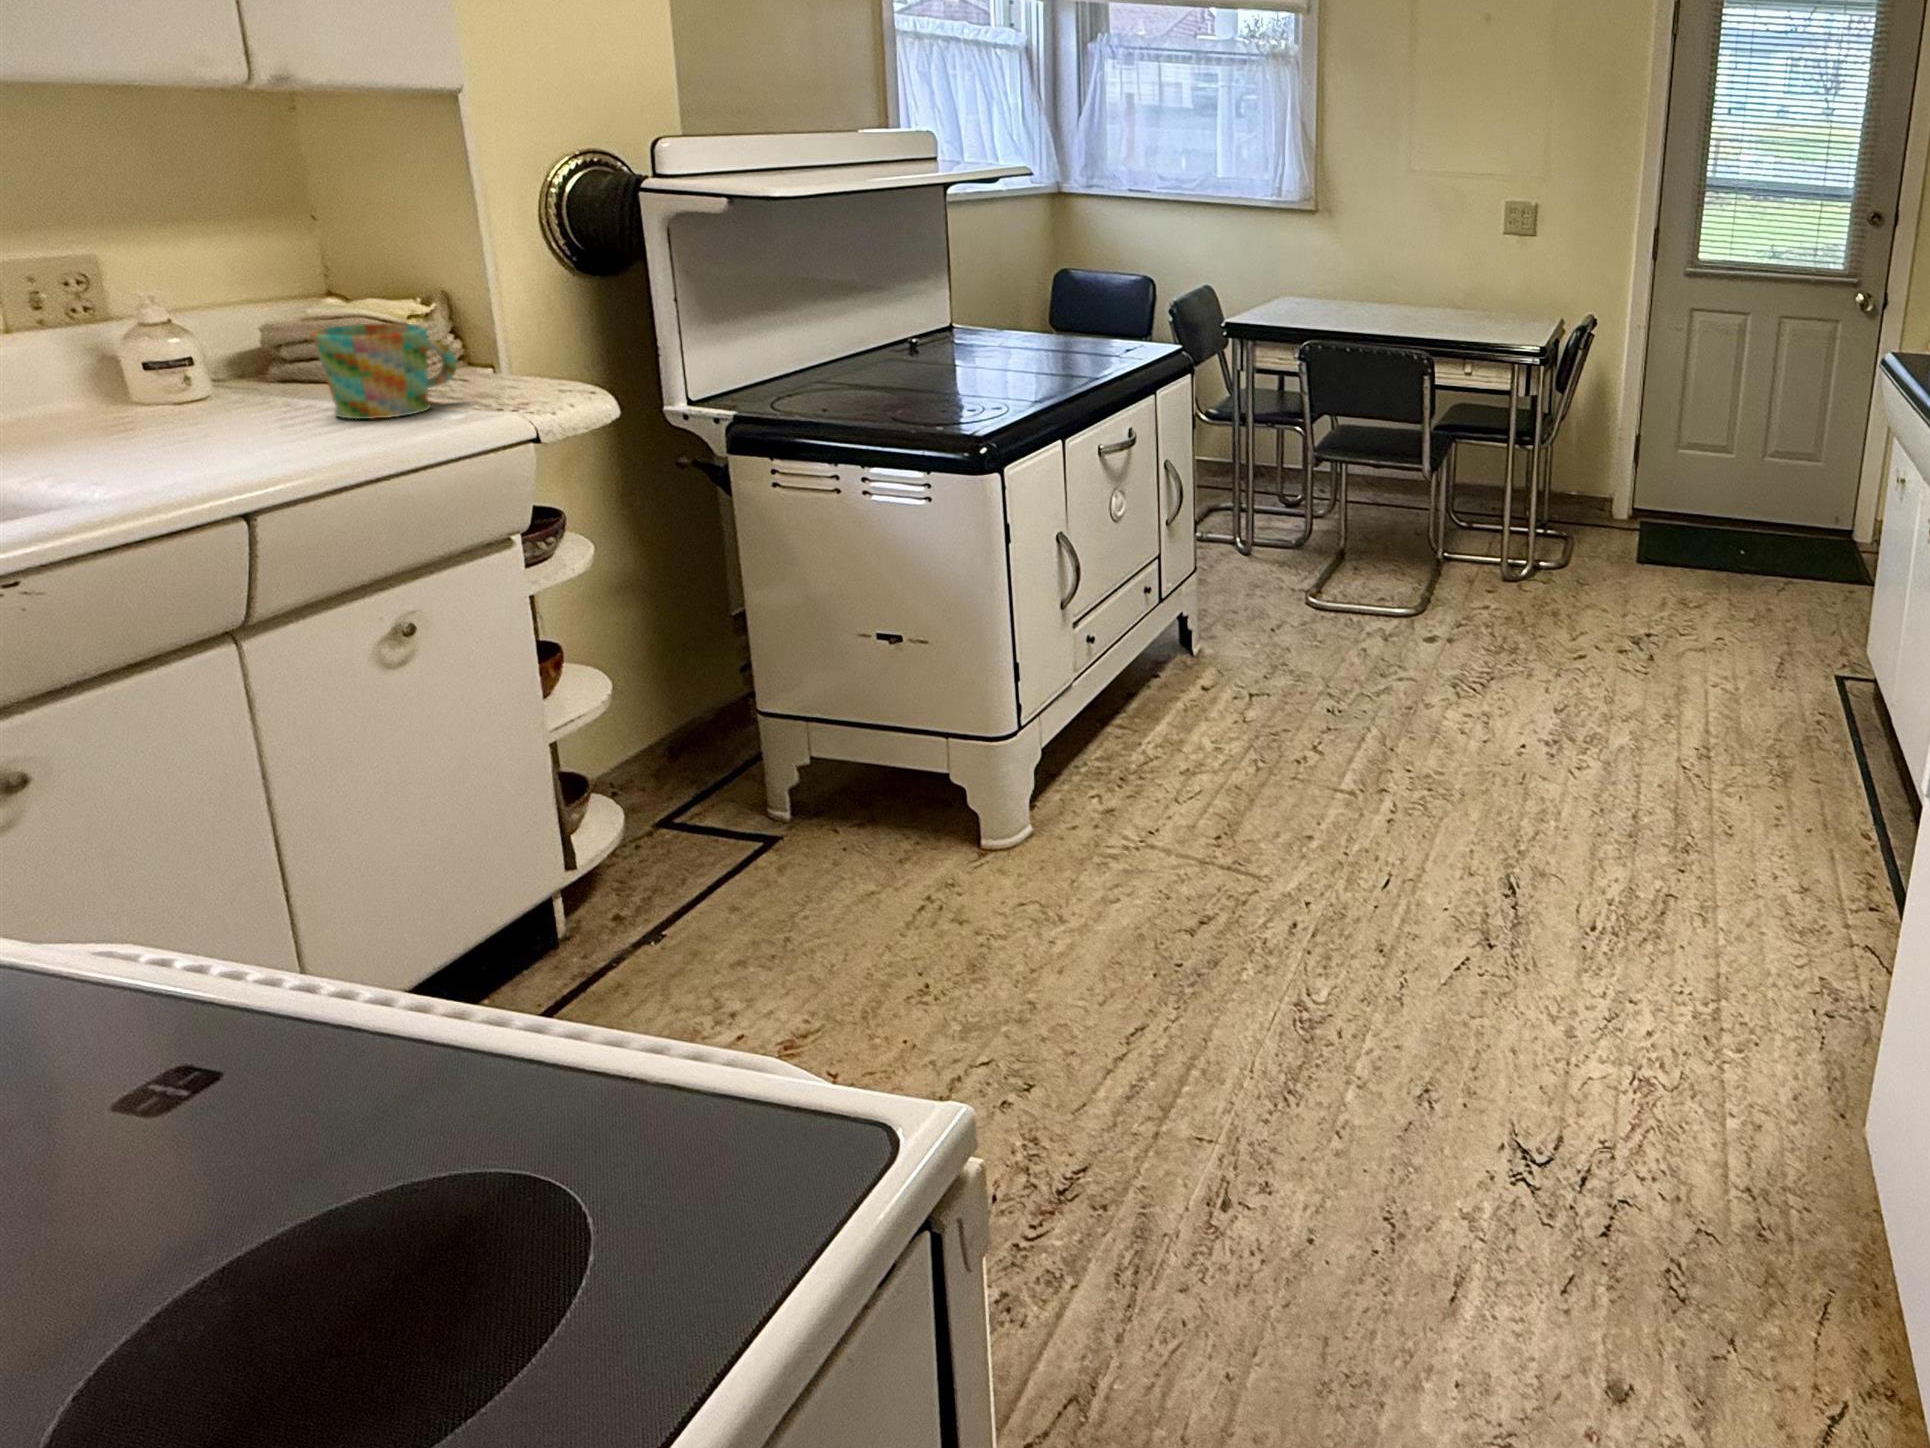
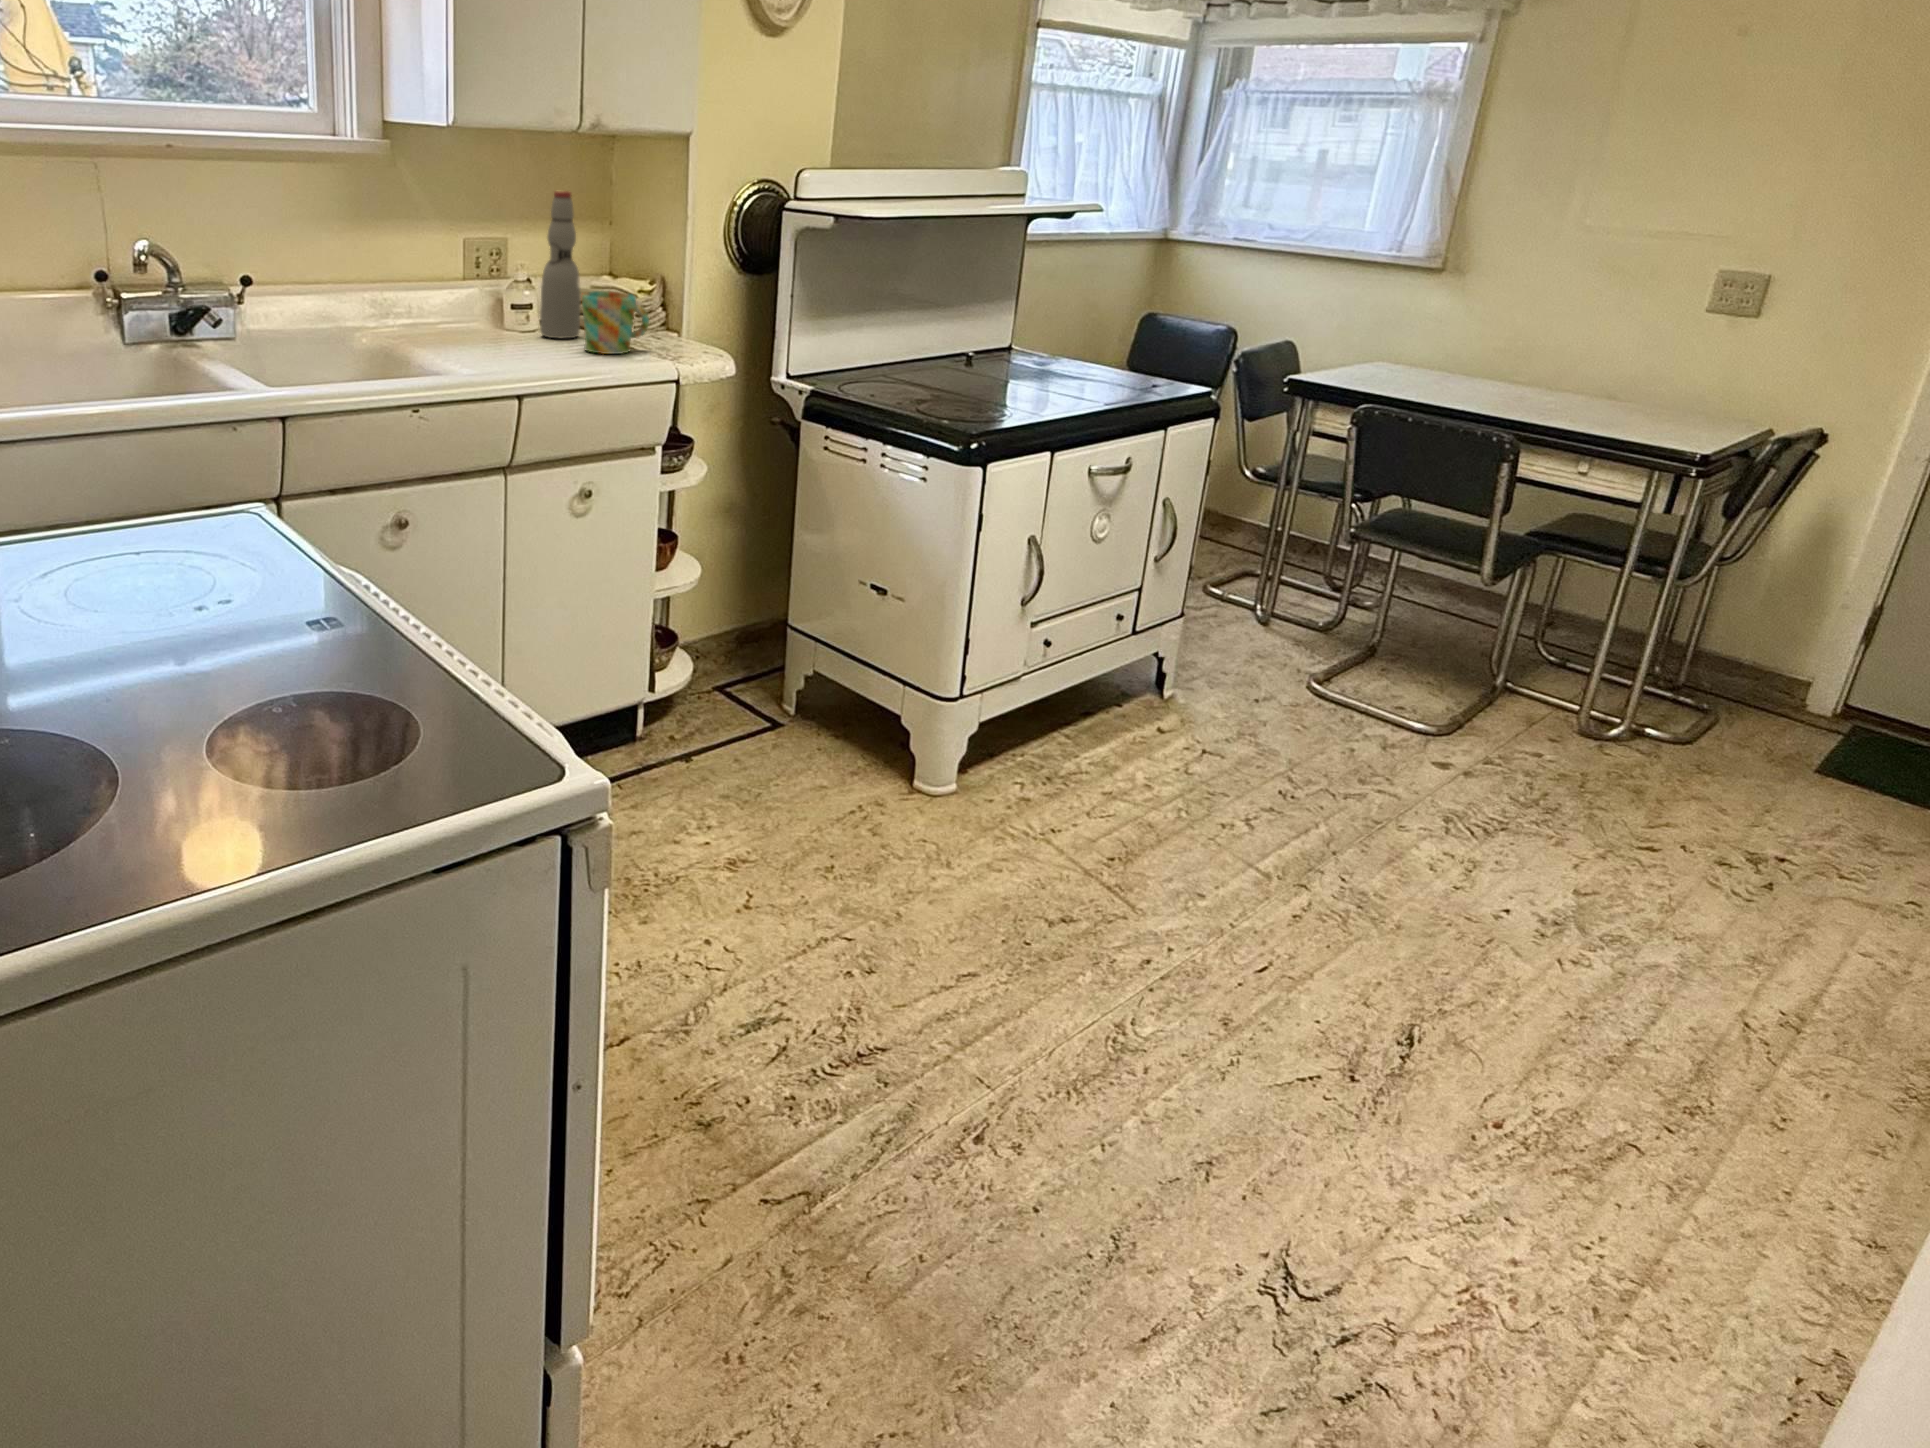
bottle: none [200,175,305,404] -> present [540,191,580,338]

